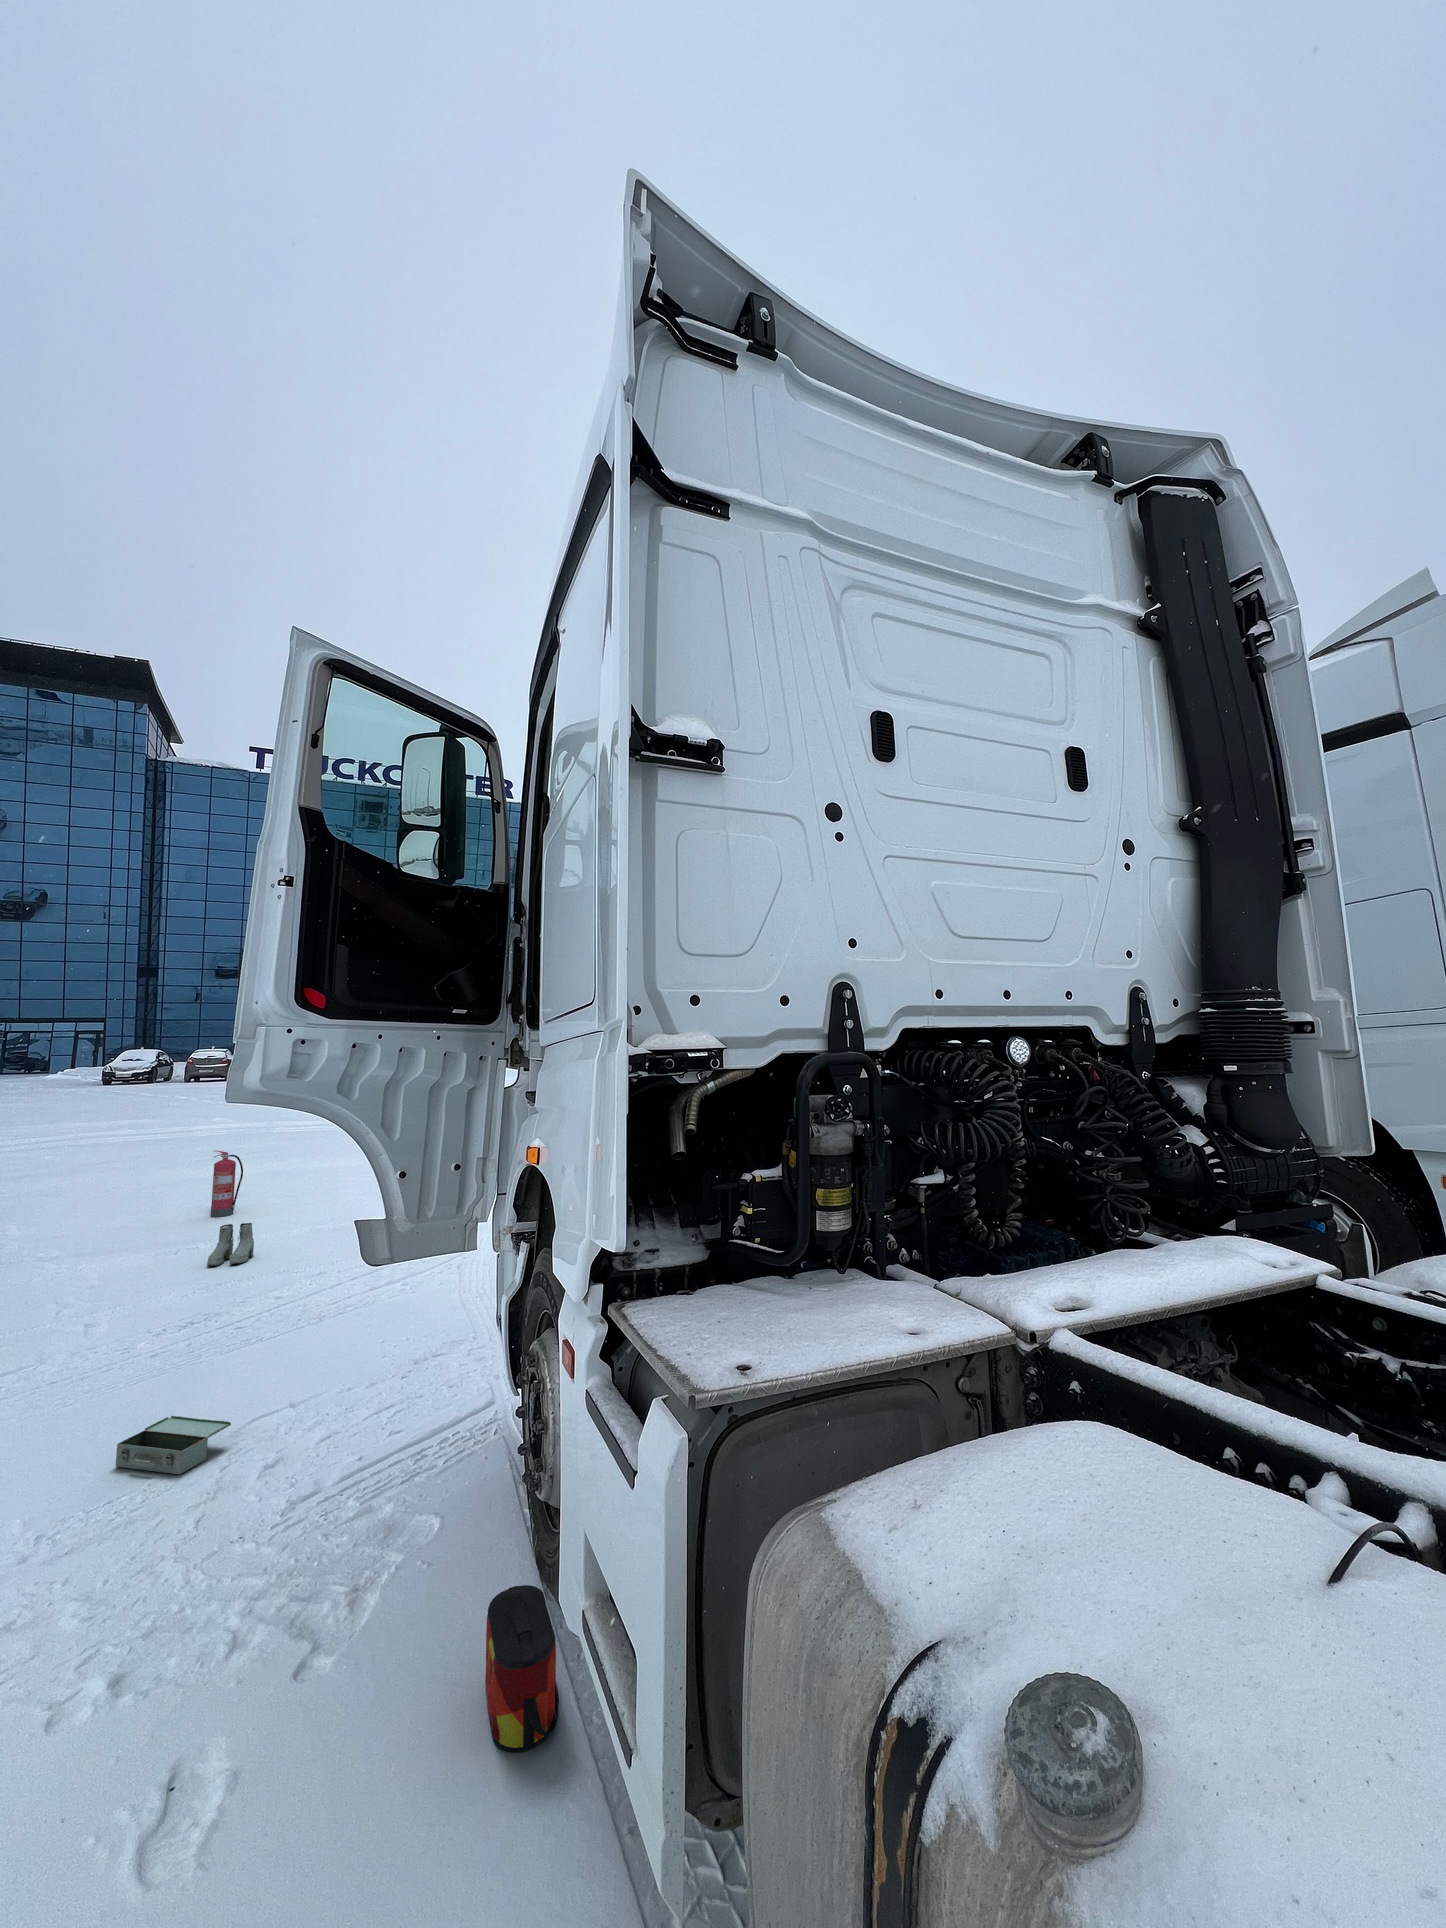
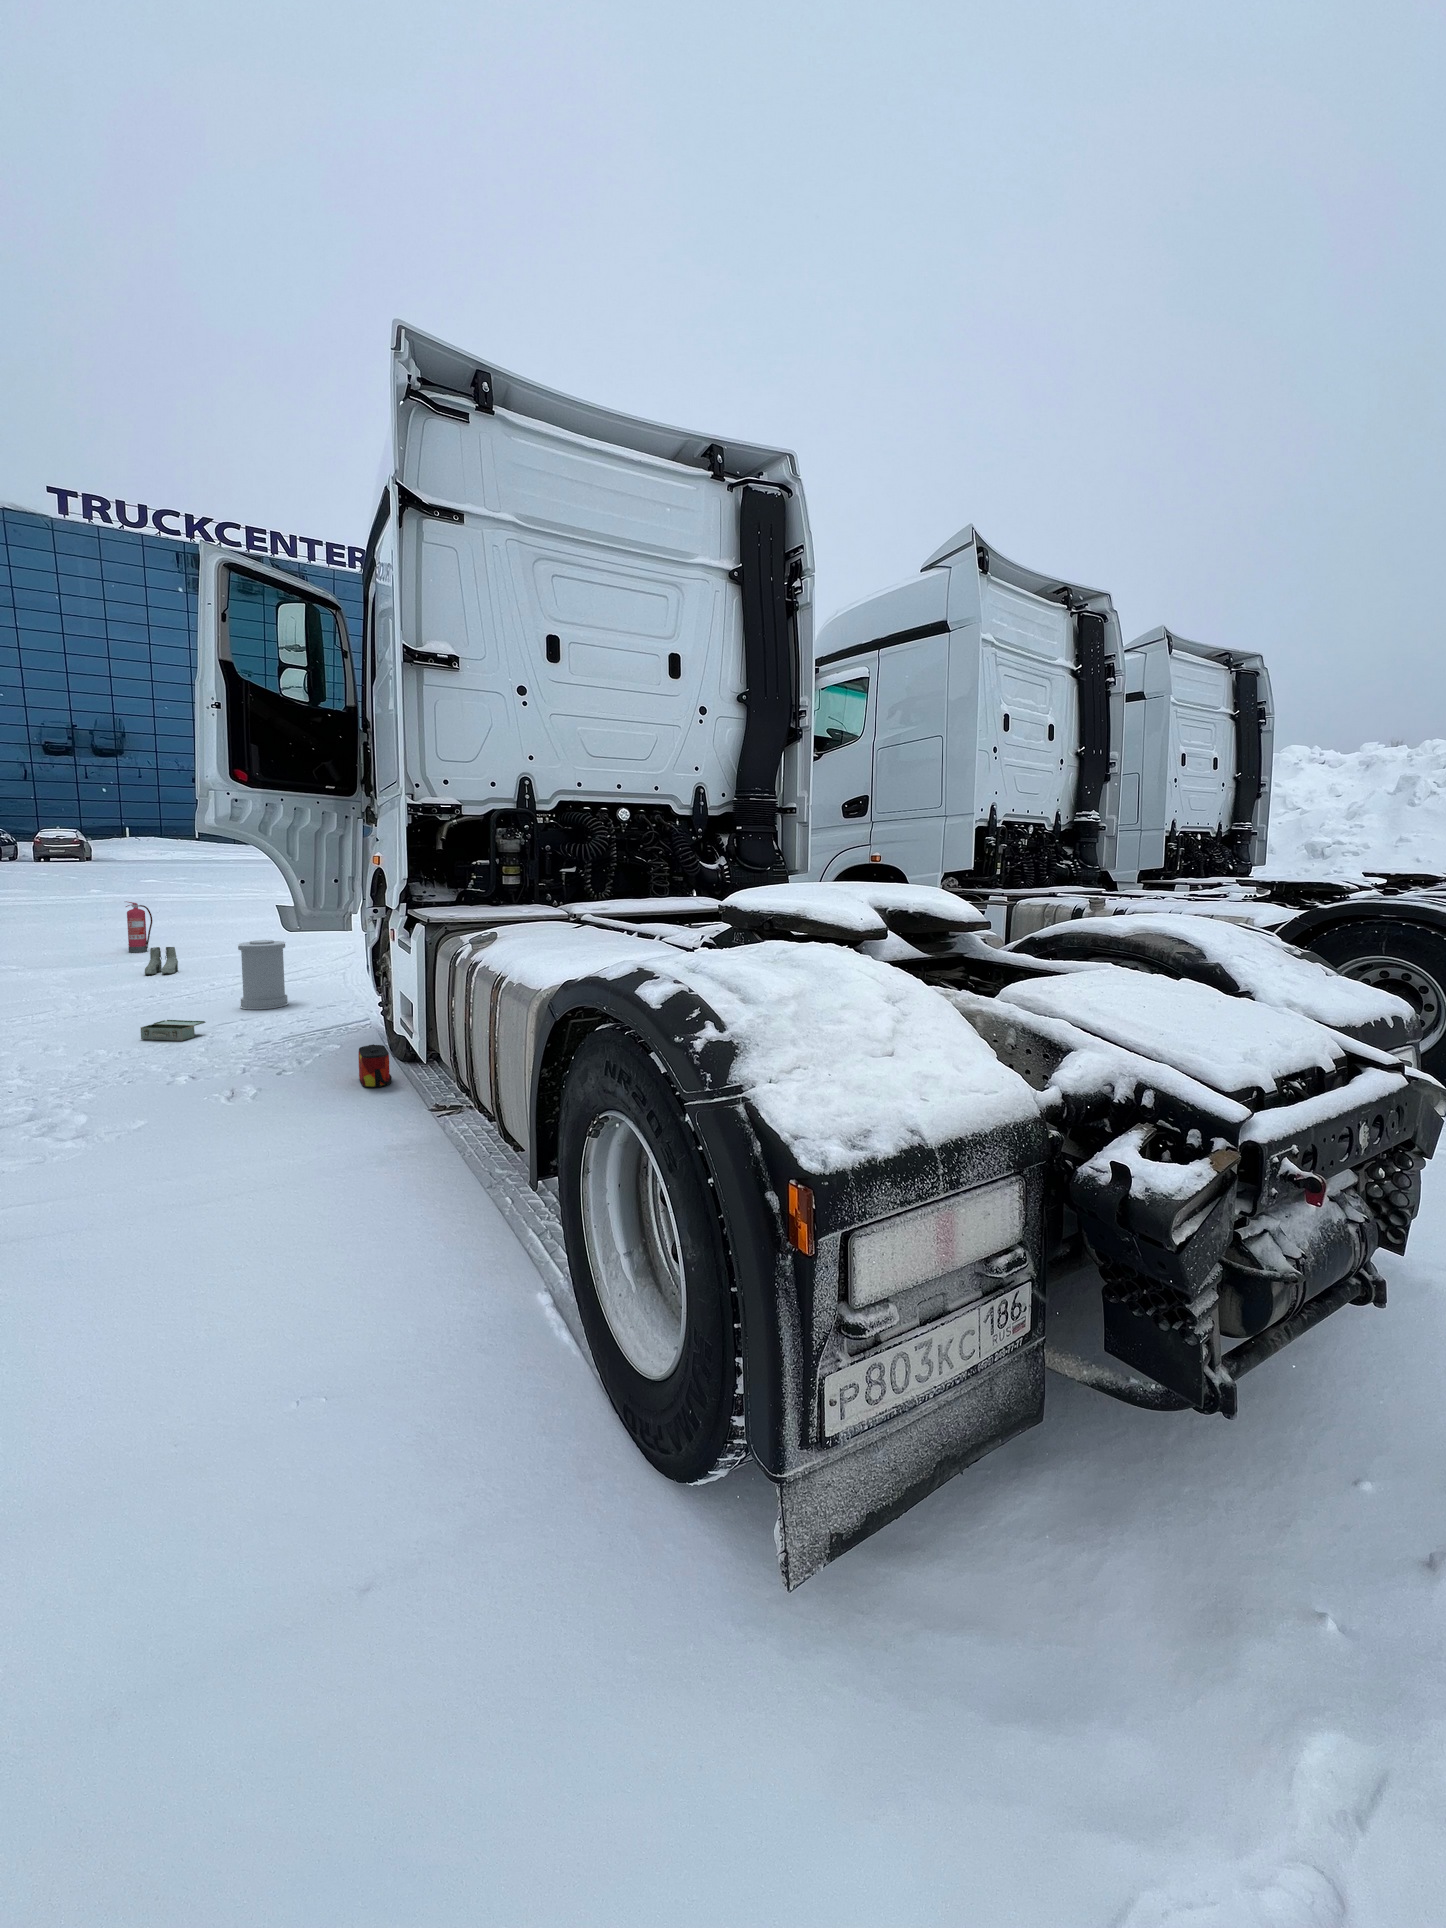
trash can: none [307,1239,385,1362] -> present [238,940,288,1009]

